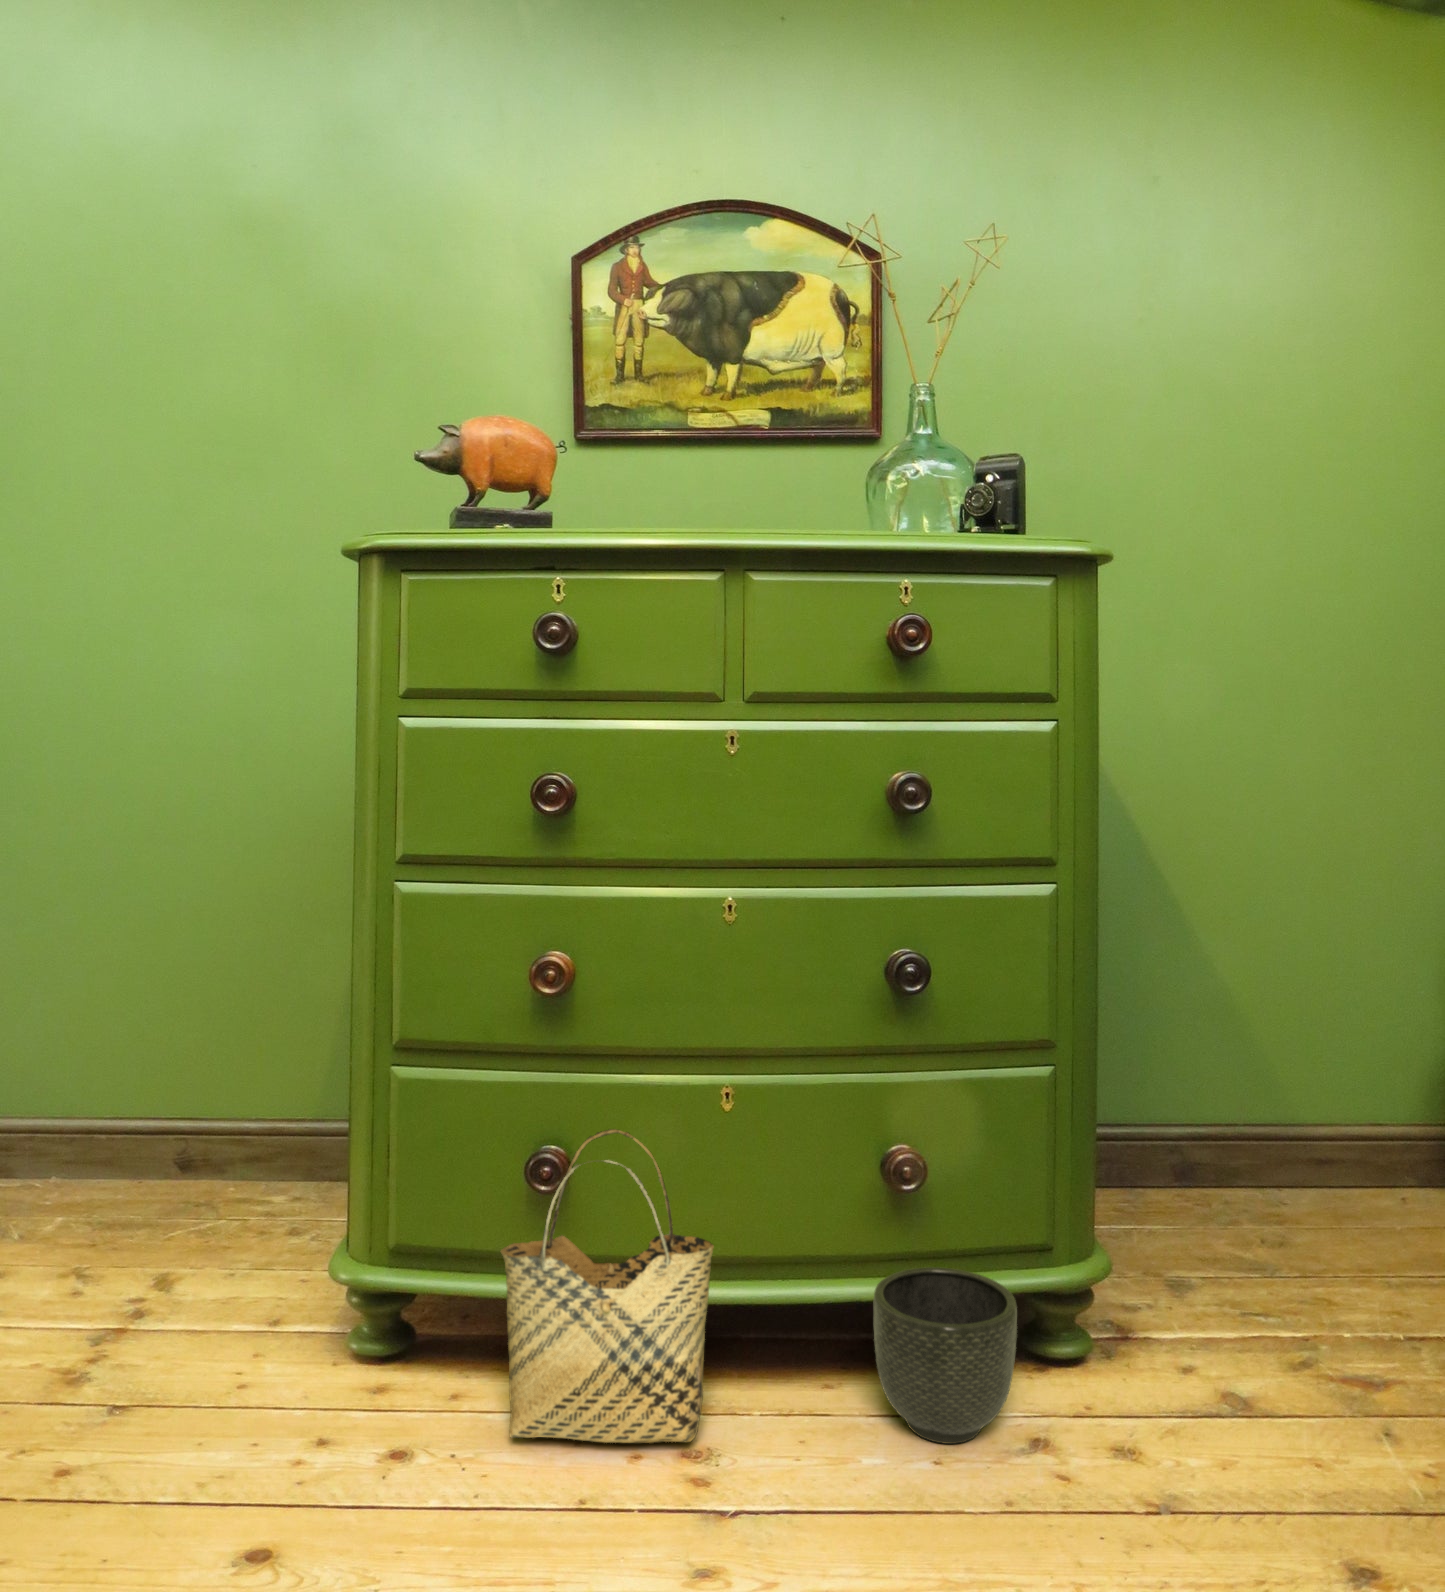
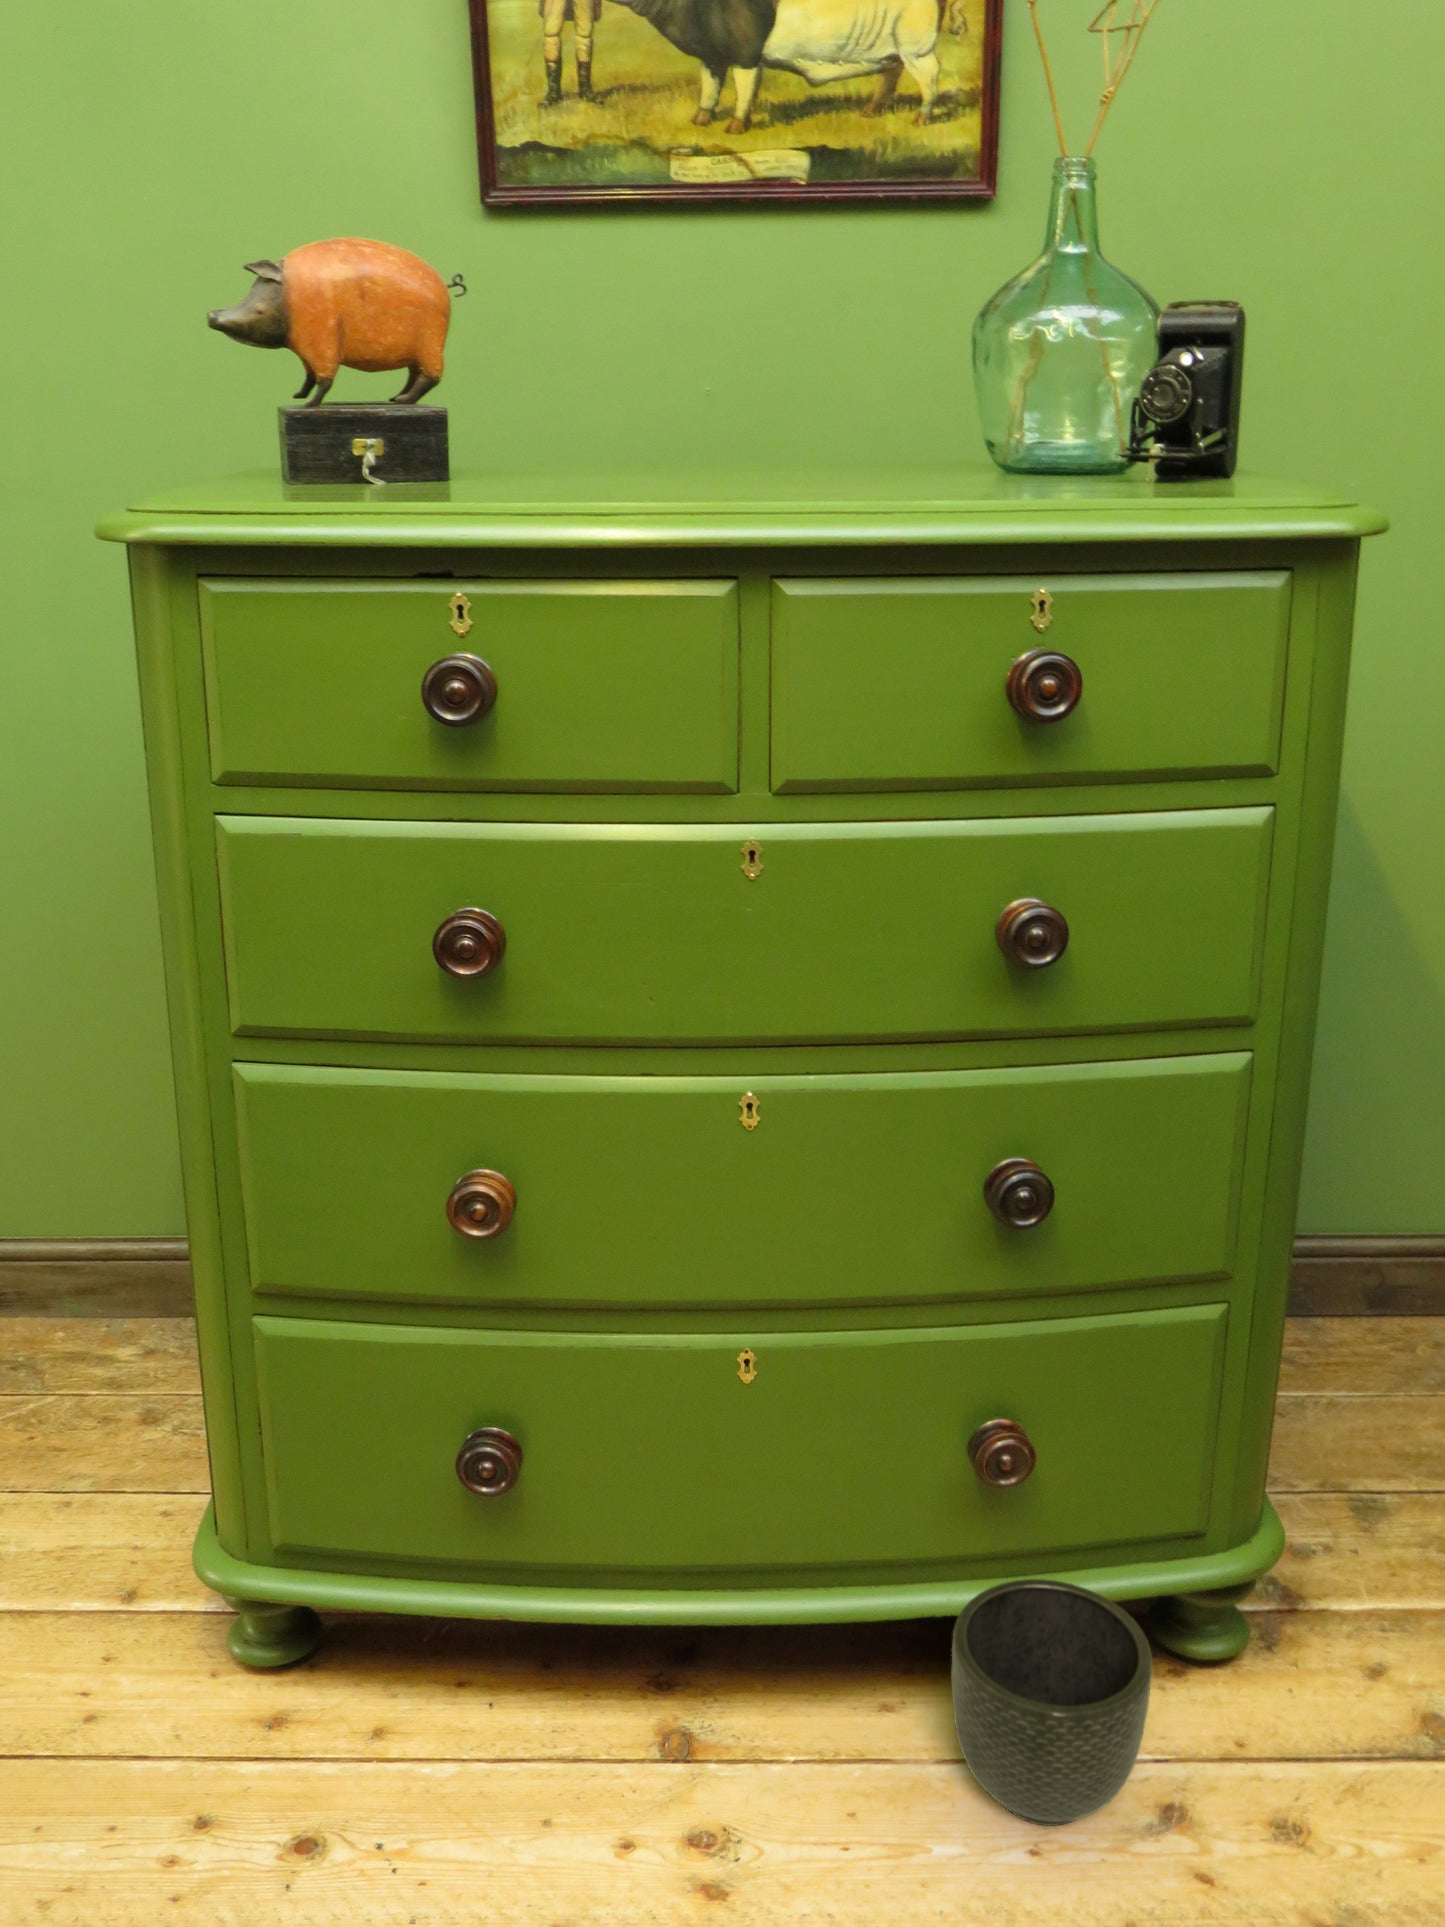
woven basket: present [501,1129,714,1443] -> none [430,1420,730,1839]

